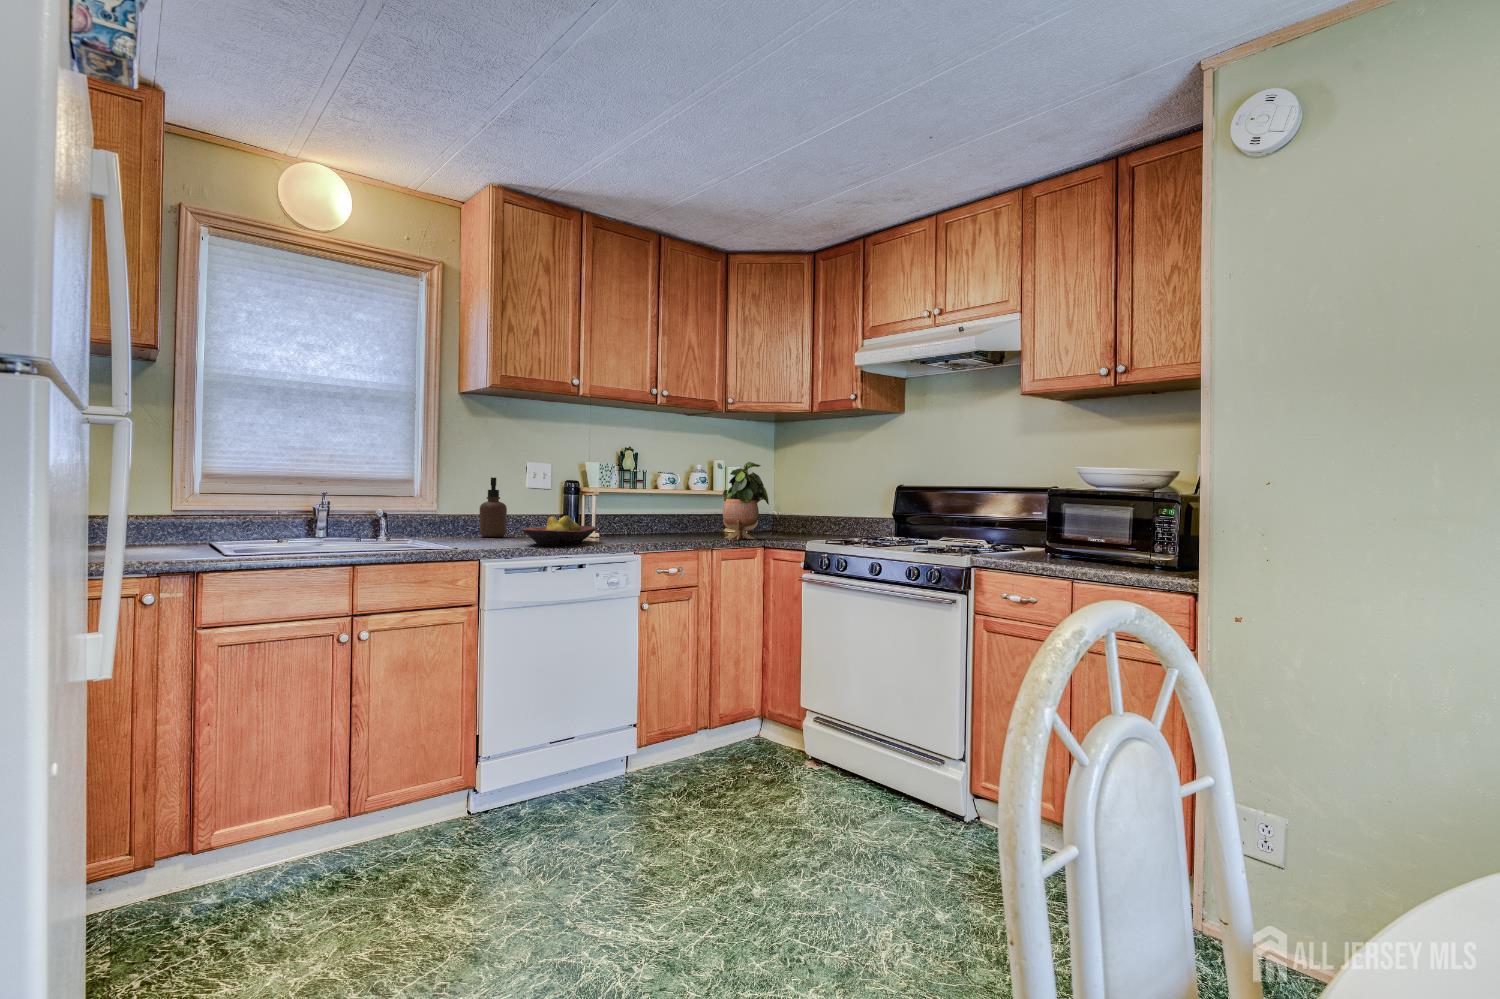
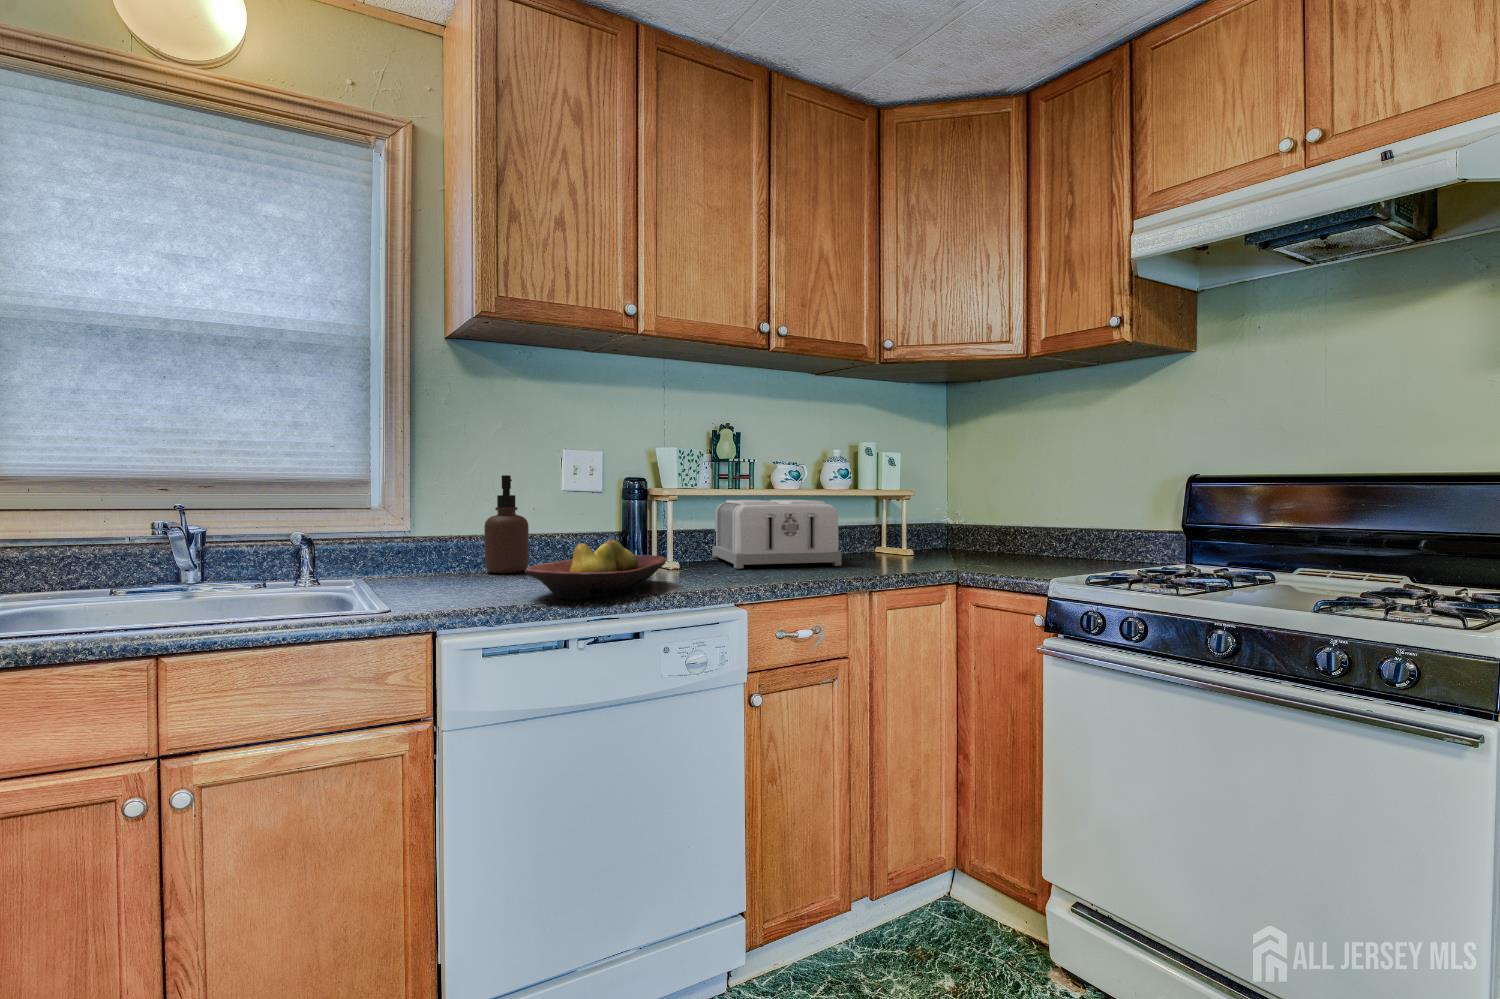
potted plant: present [723,462,769,539] -> none [881,441,963,574]
toaster: none [618,496,699,537] -> present [712,500,842,568]

